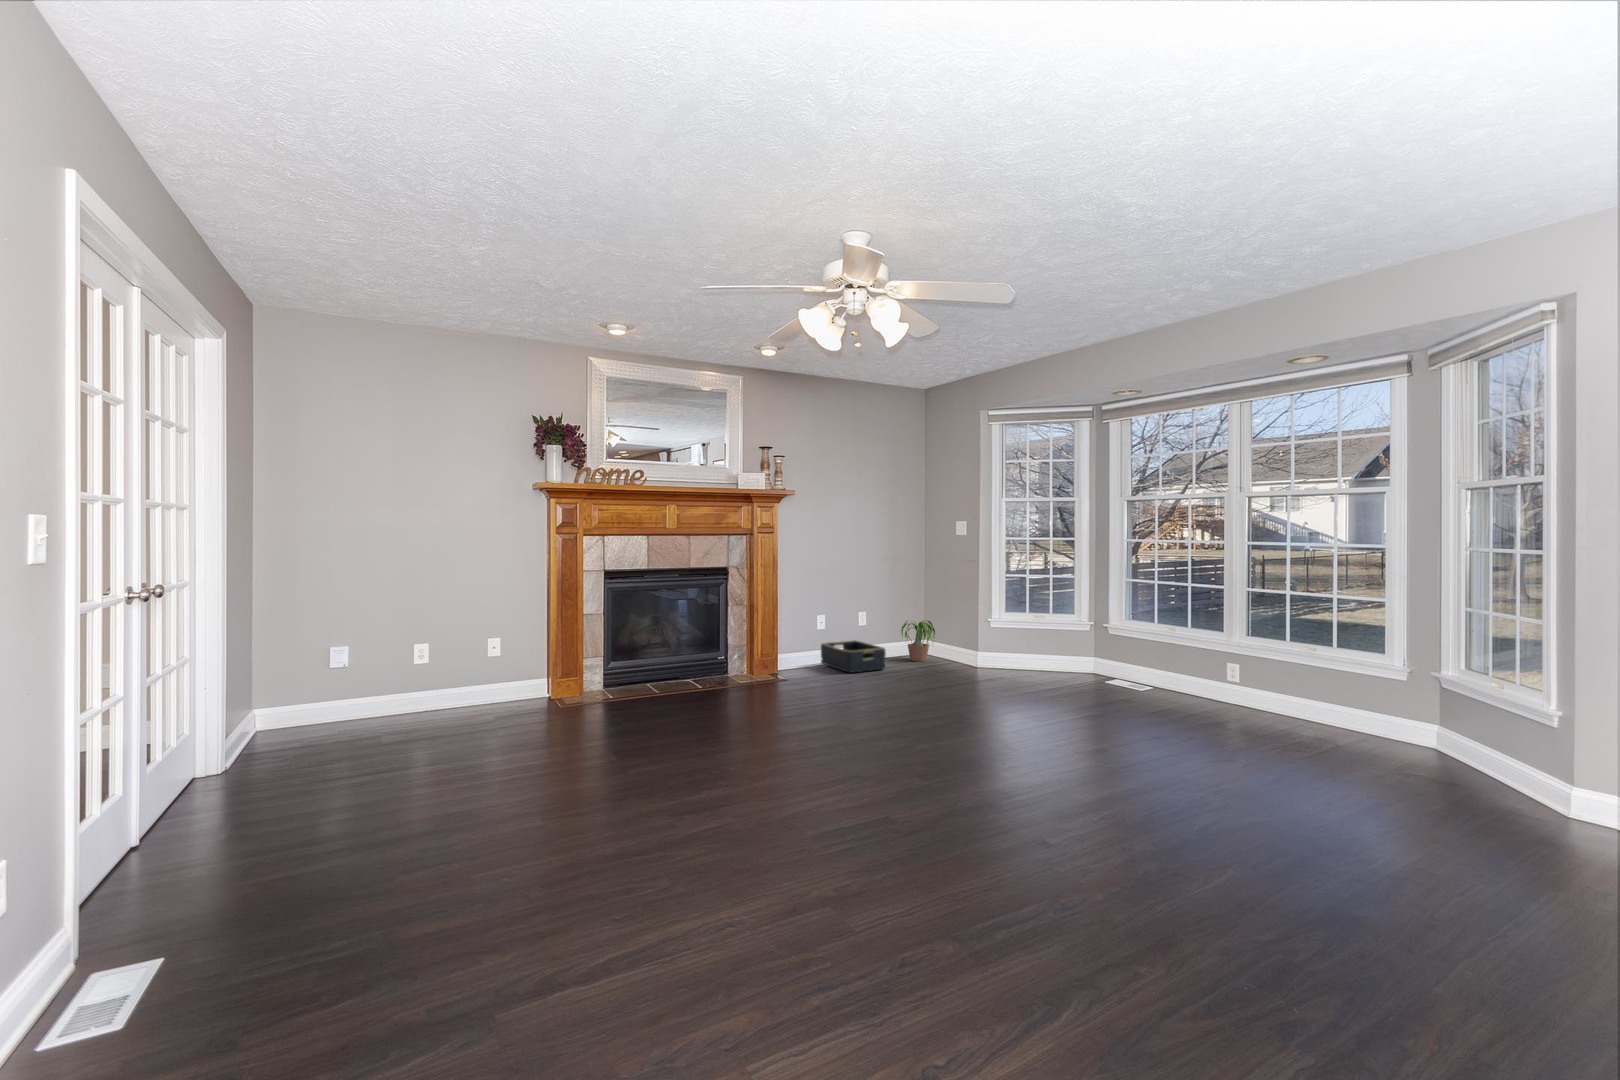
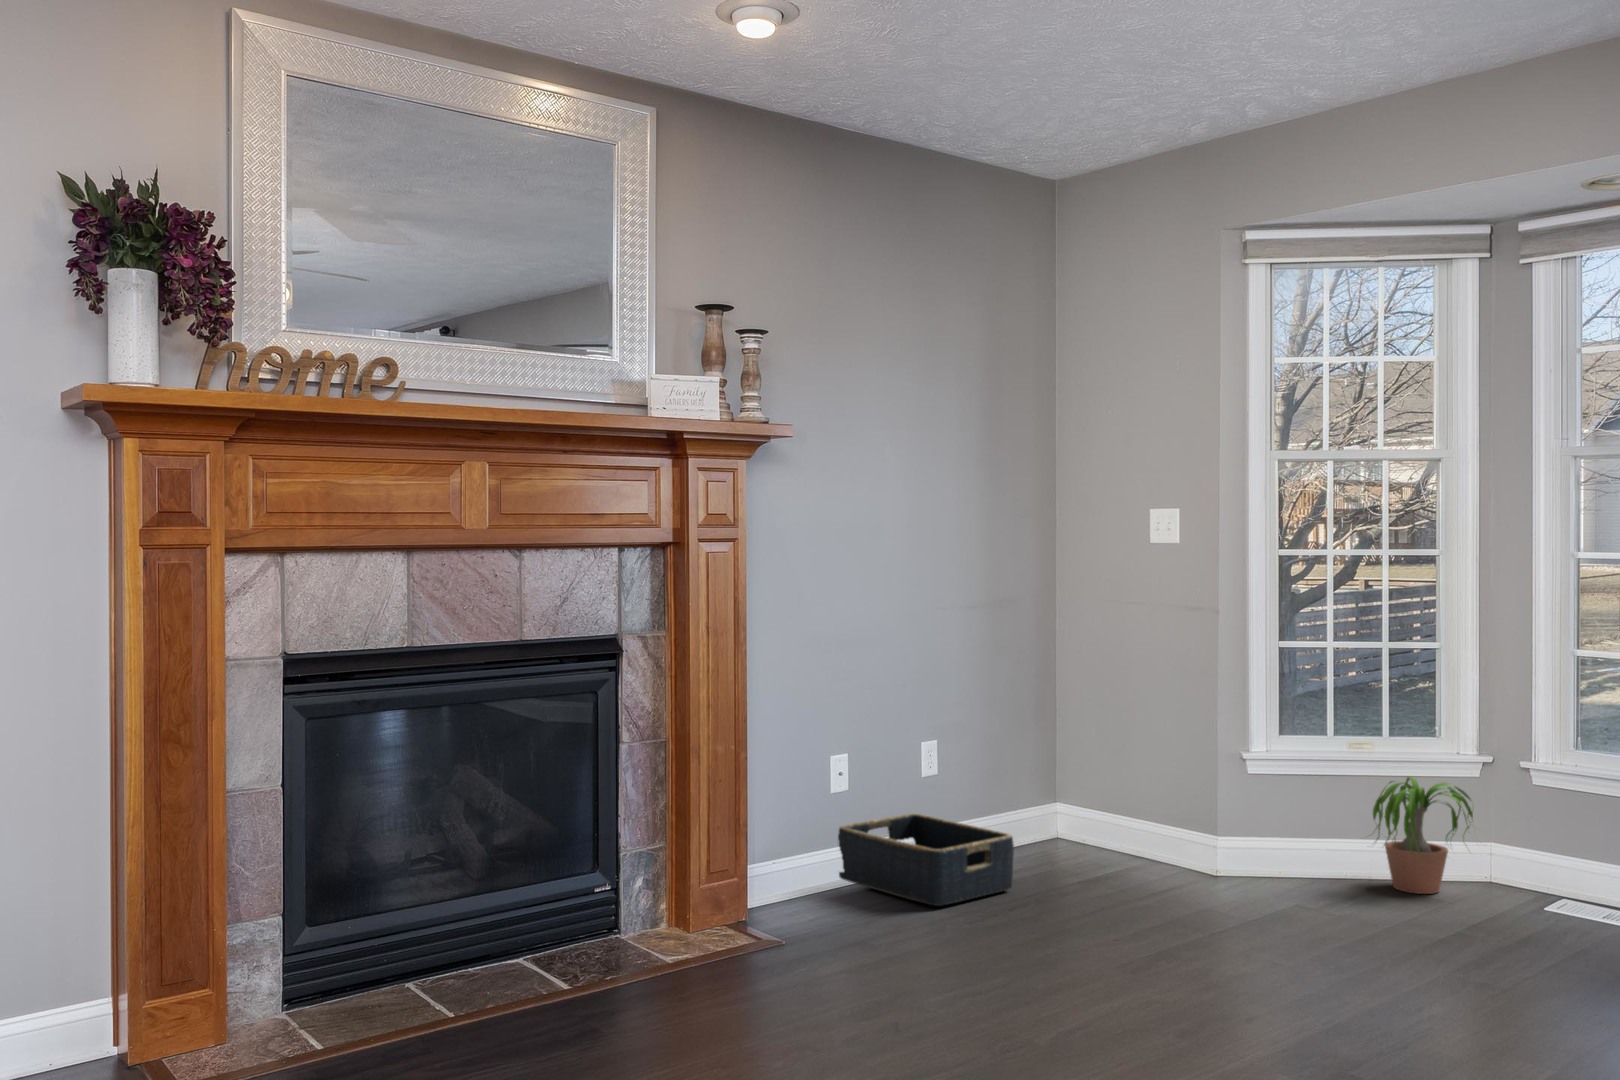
potted plant: present [901,620,935,662] -> present [1373,777,1473,894]

